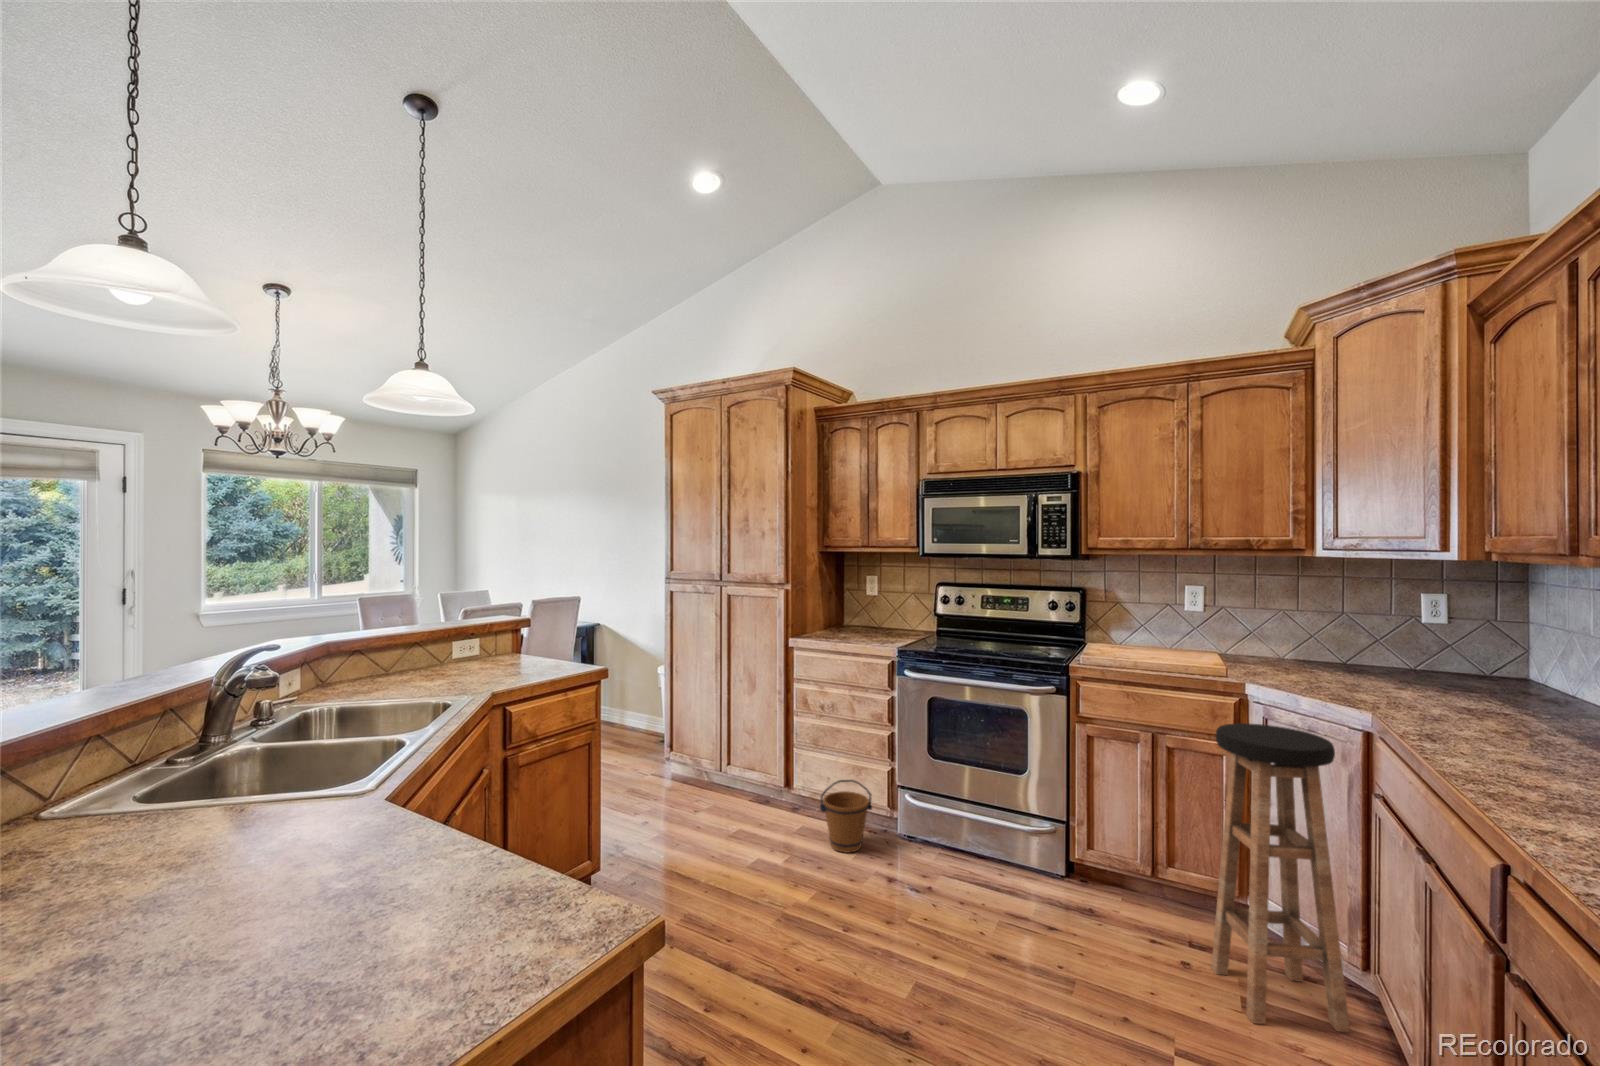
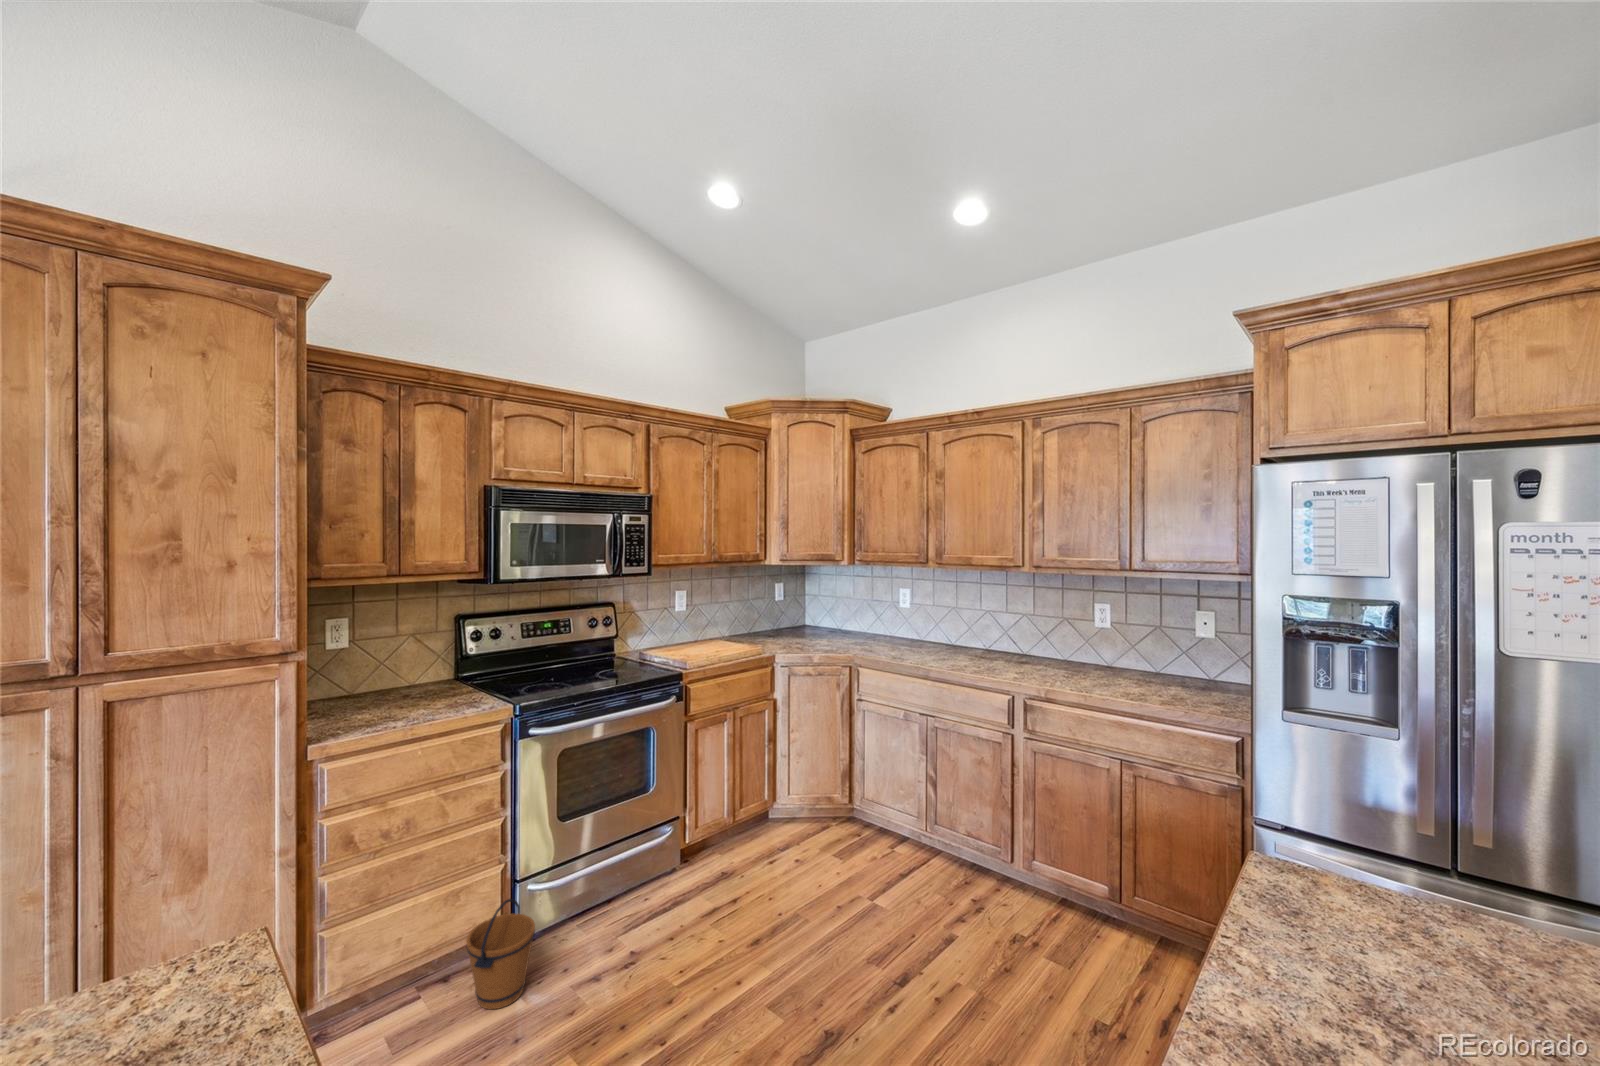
bar stool: present [1211,723,1350,1032] -> none [805,678,869,861]

